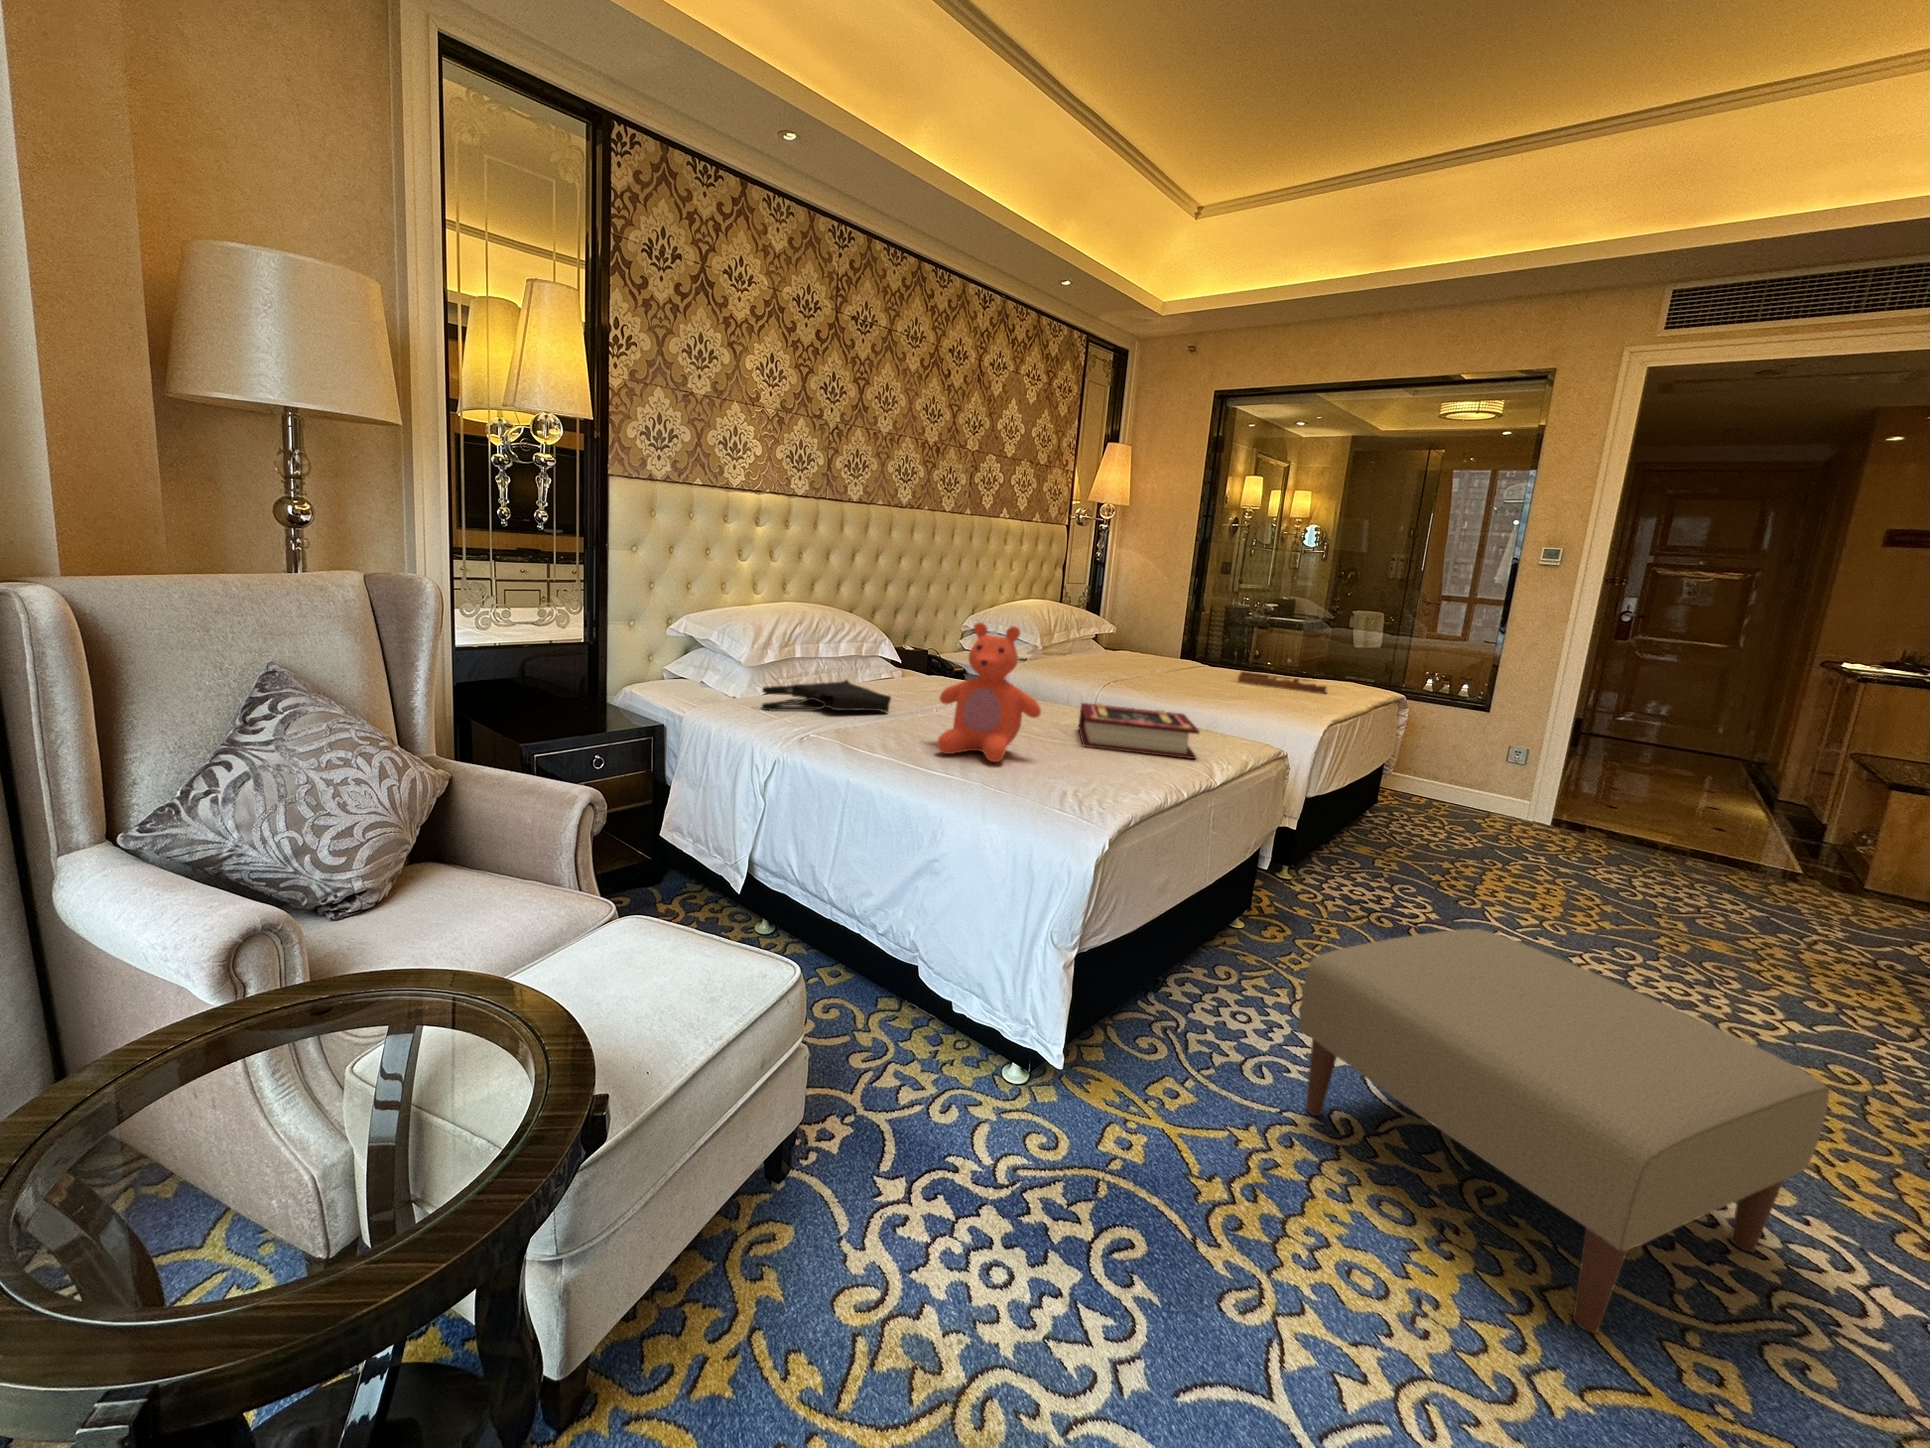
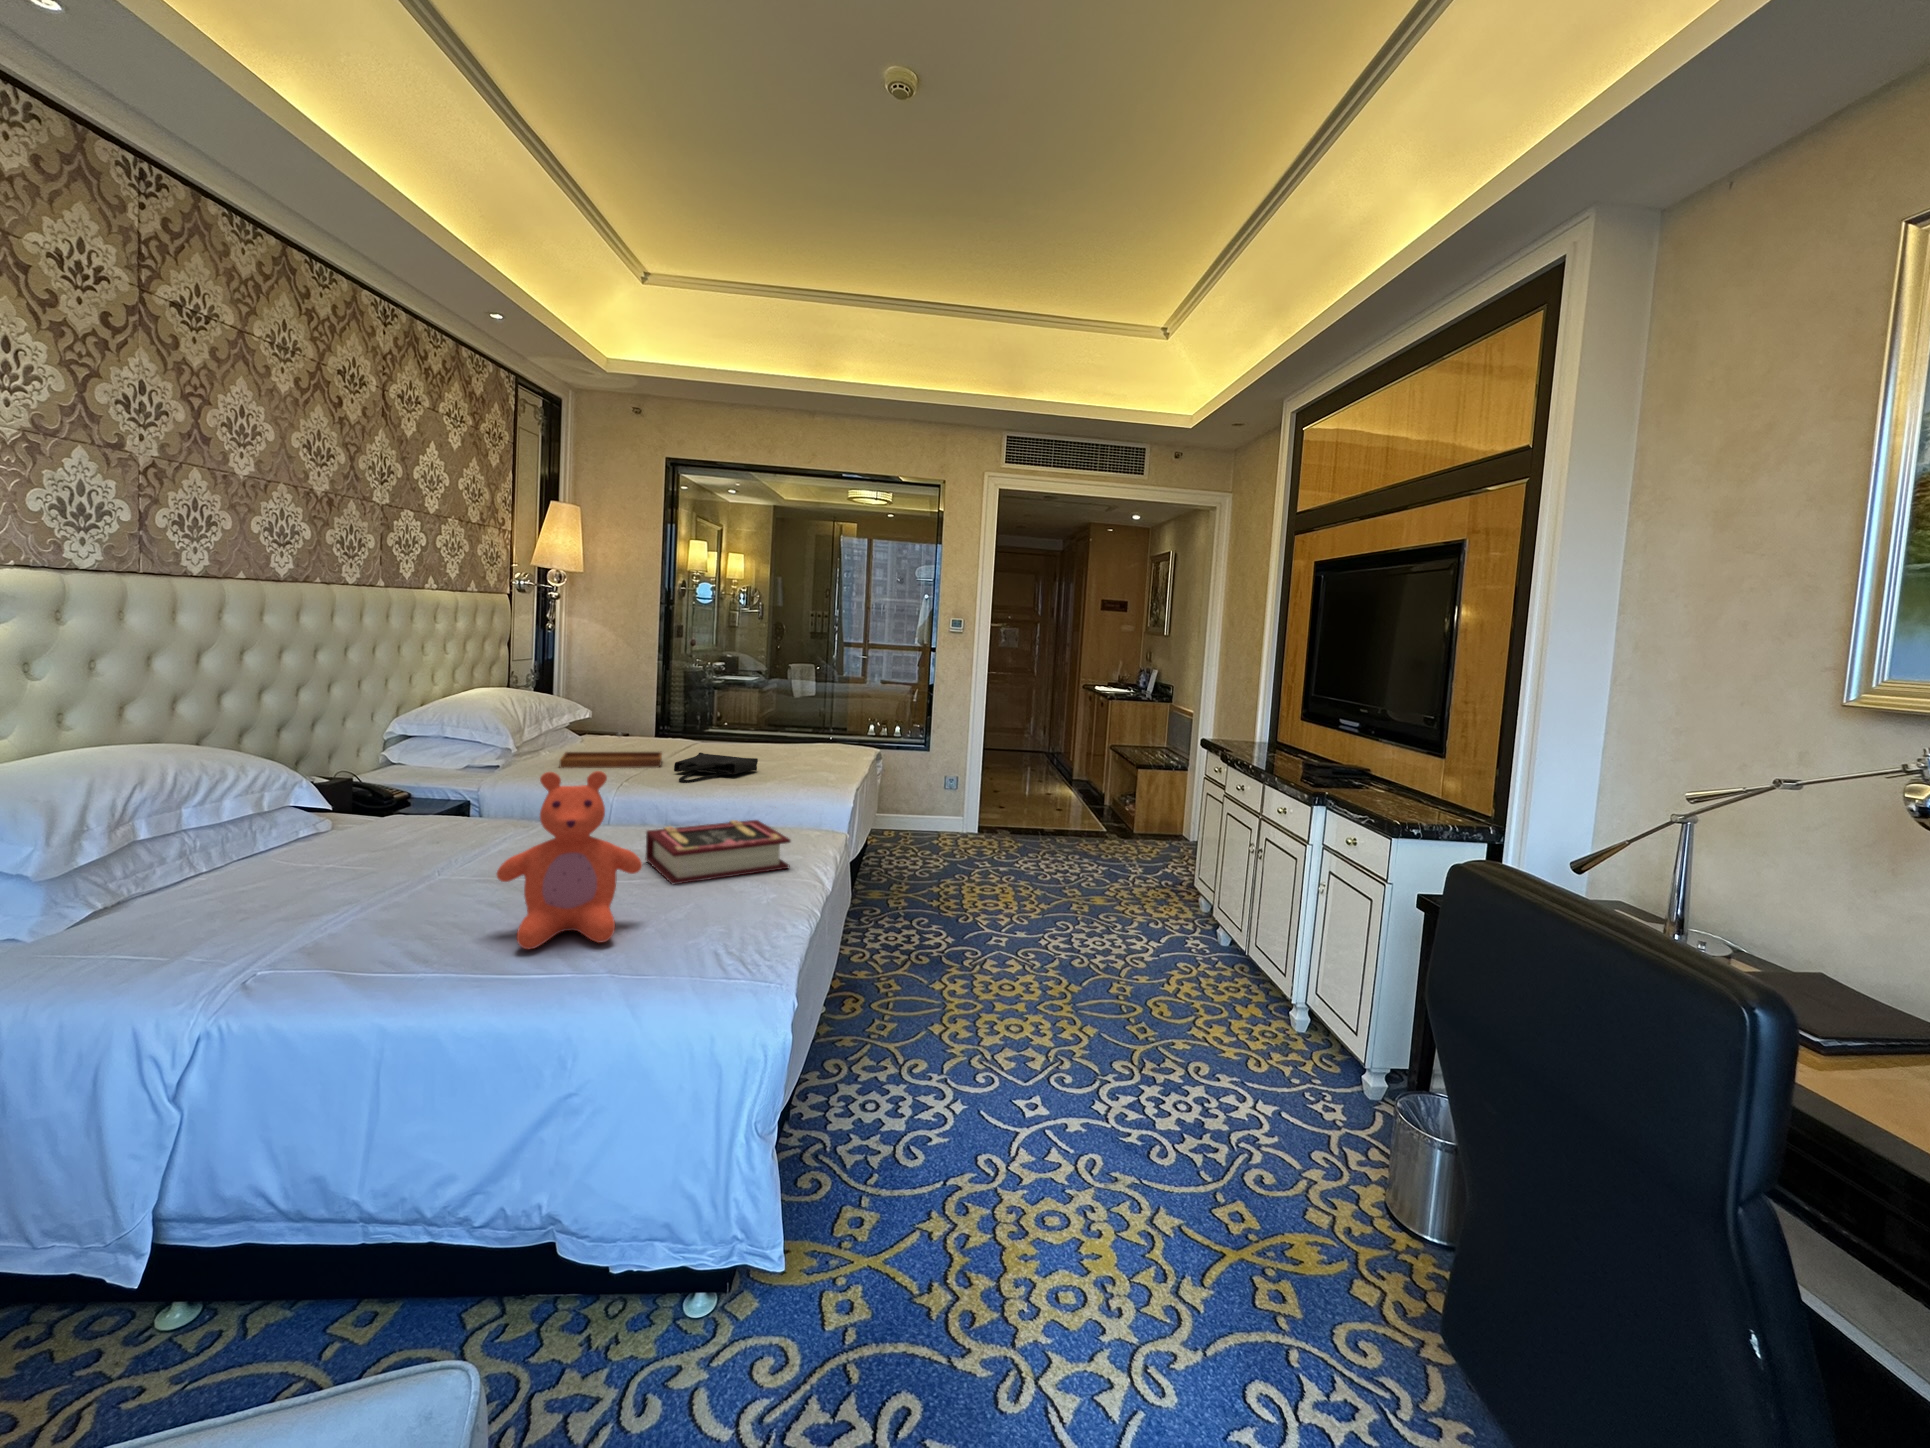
tray: present [1238,659,1326,694] -> present [559,732,662,768]
tote bag: present [762,680,891,712] -> present [674,752,758,783]
ottoman: present [1299,929,1829,1333] -> none [946,955,1236,1238]

